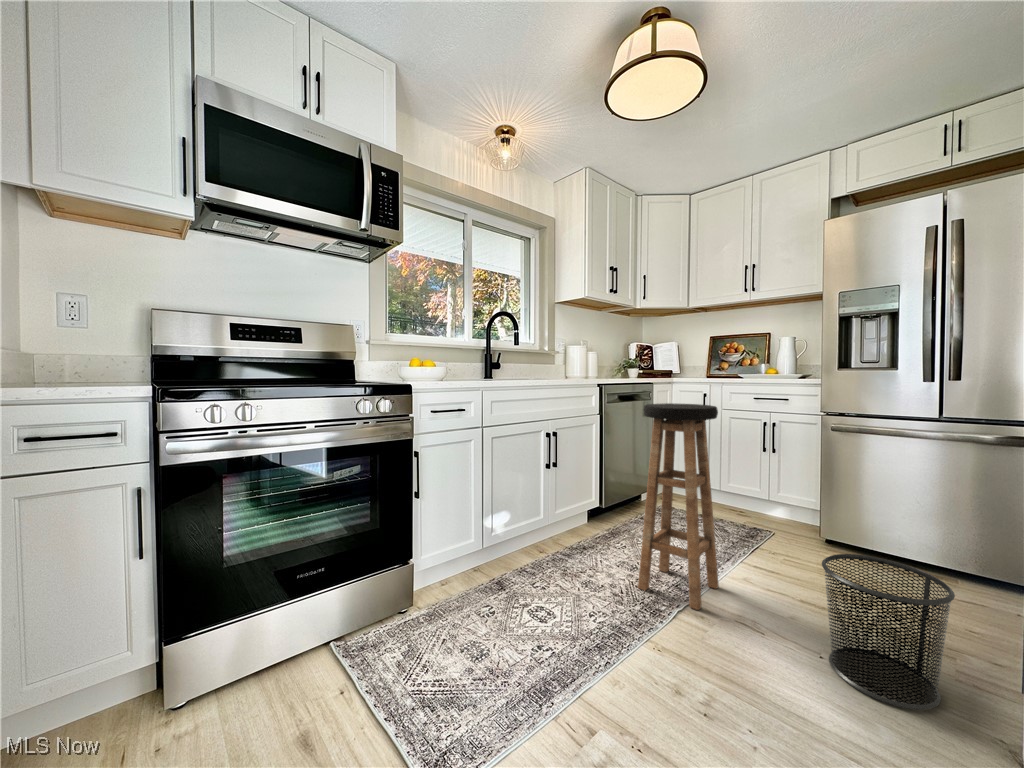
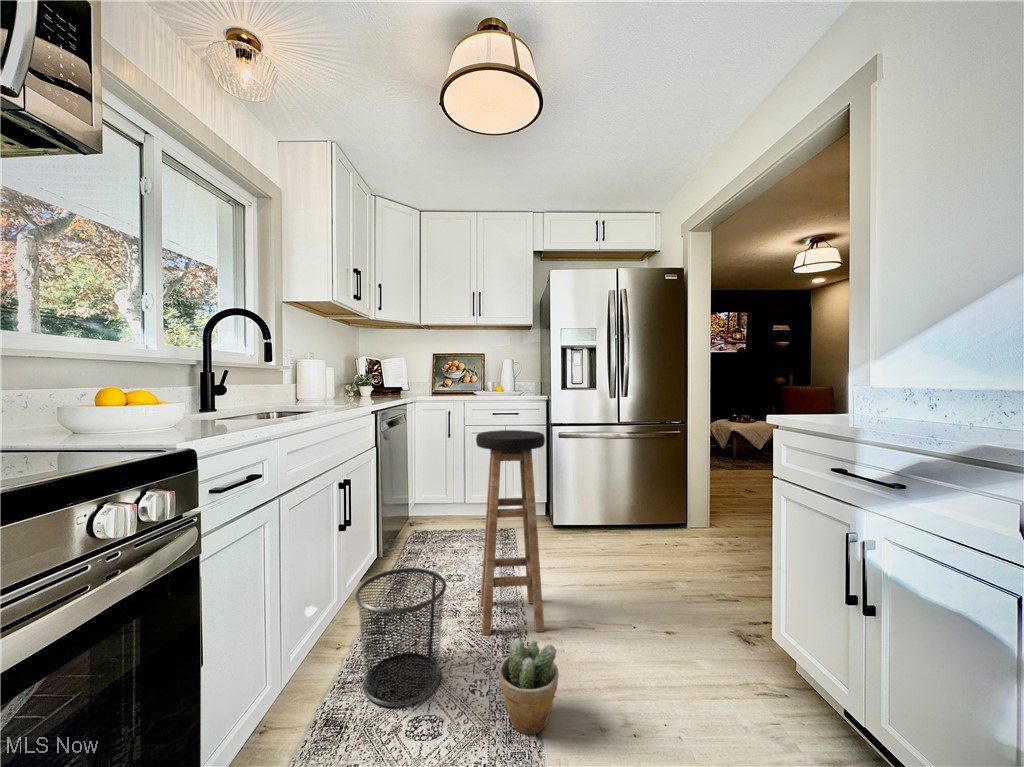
waste bin: present [822,554,955,710] -> present [355,568,446,707]
potted plant: none [586,576,642,663] -> present [499,639,559,734]

